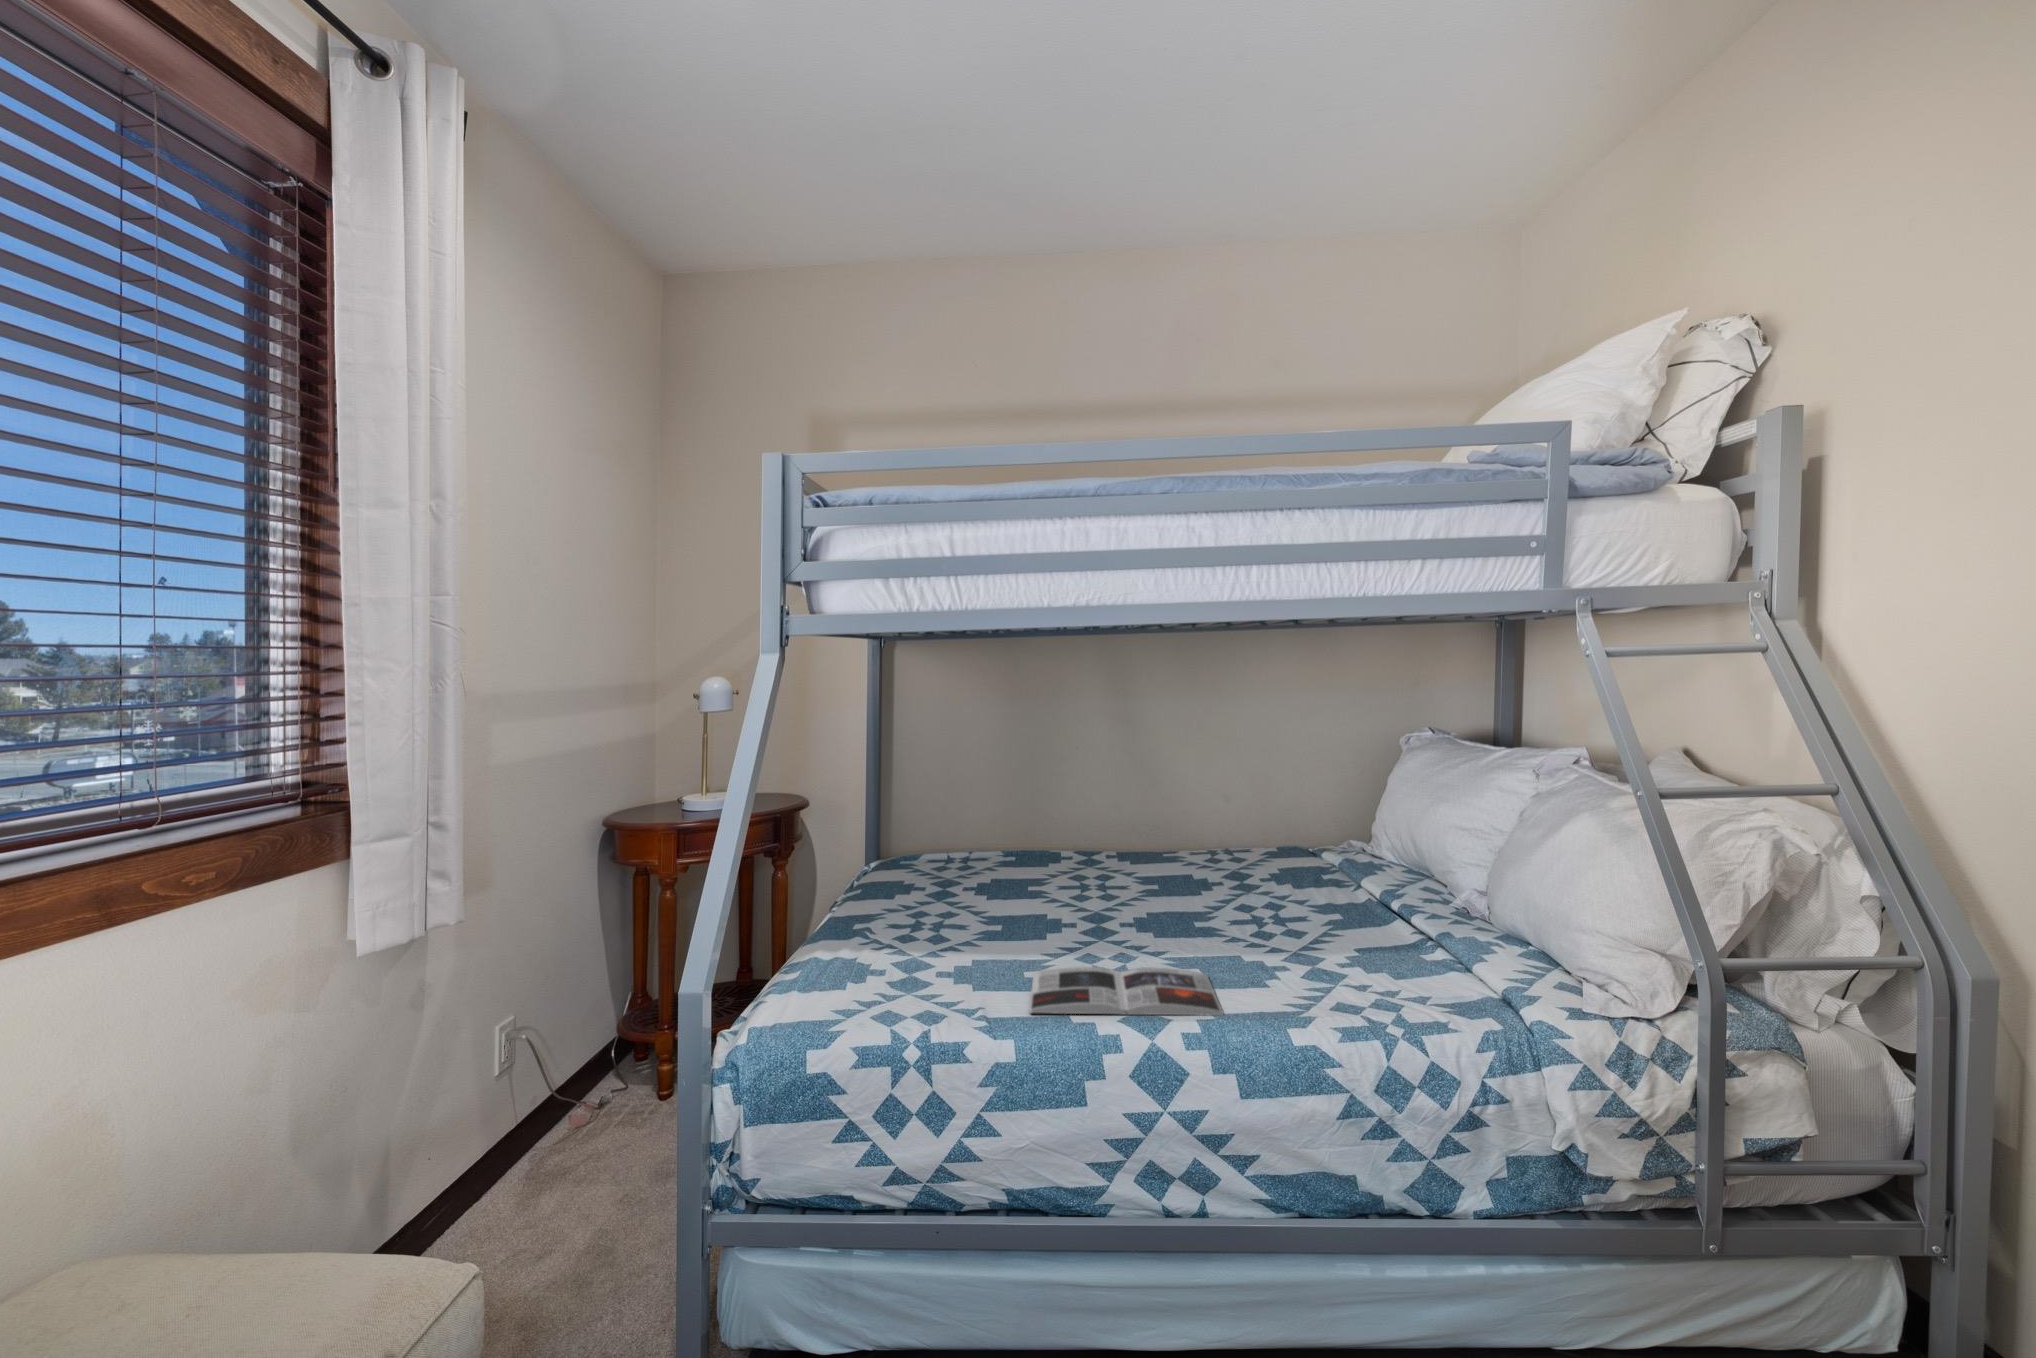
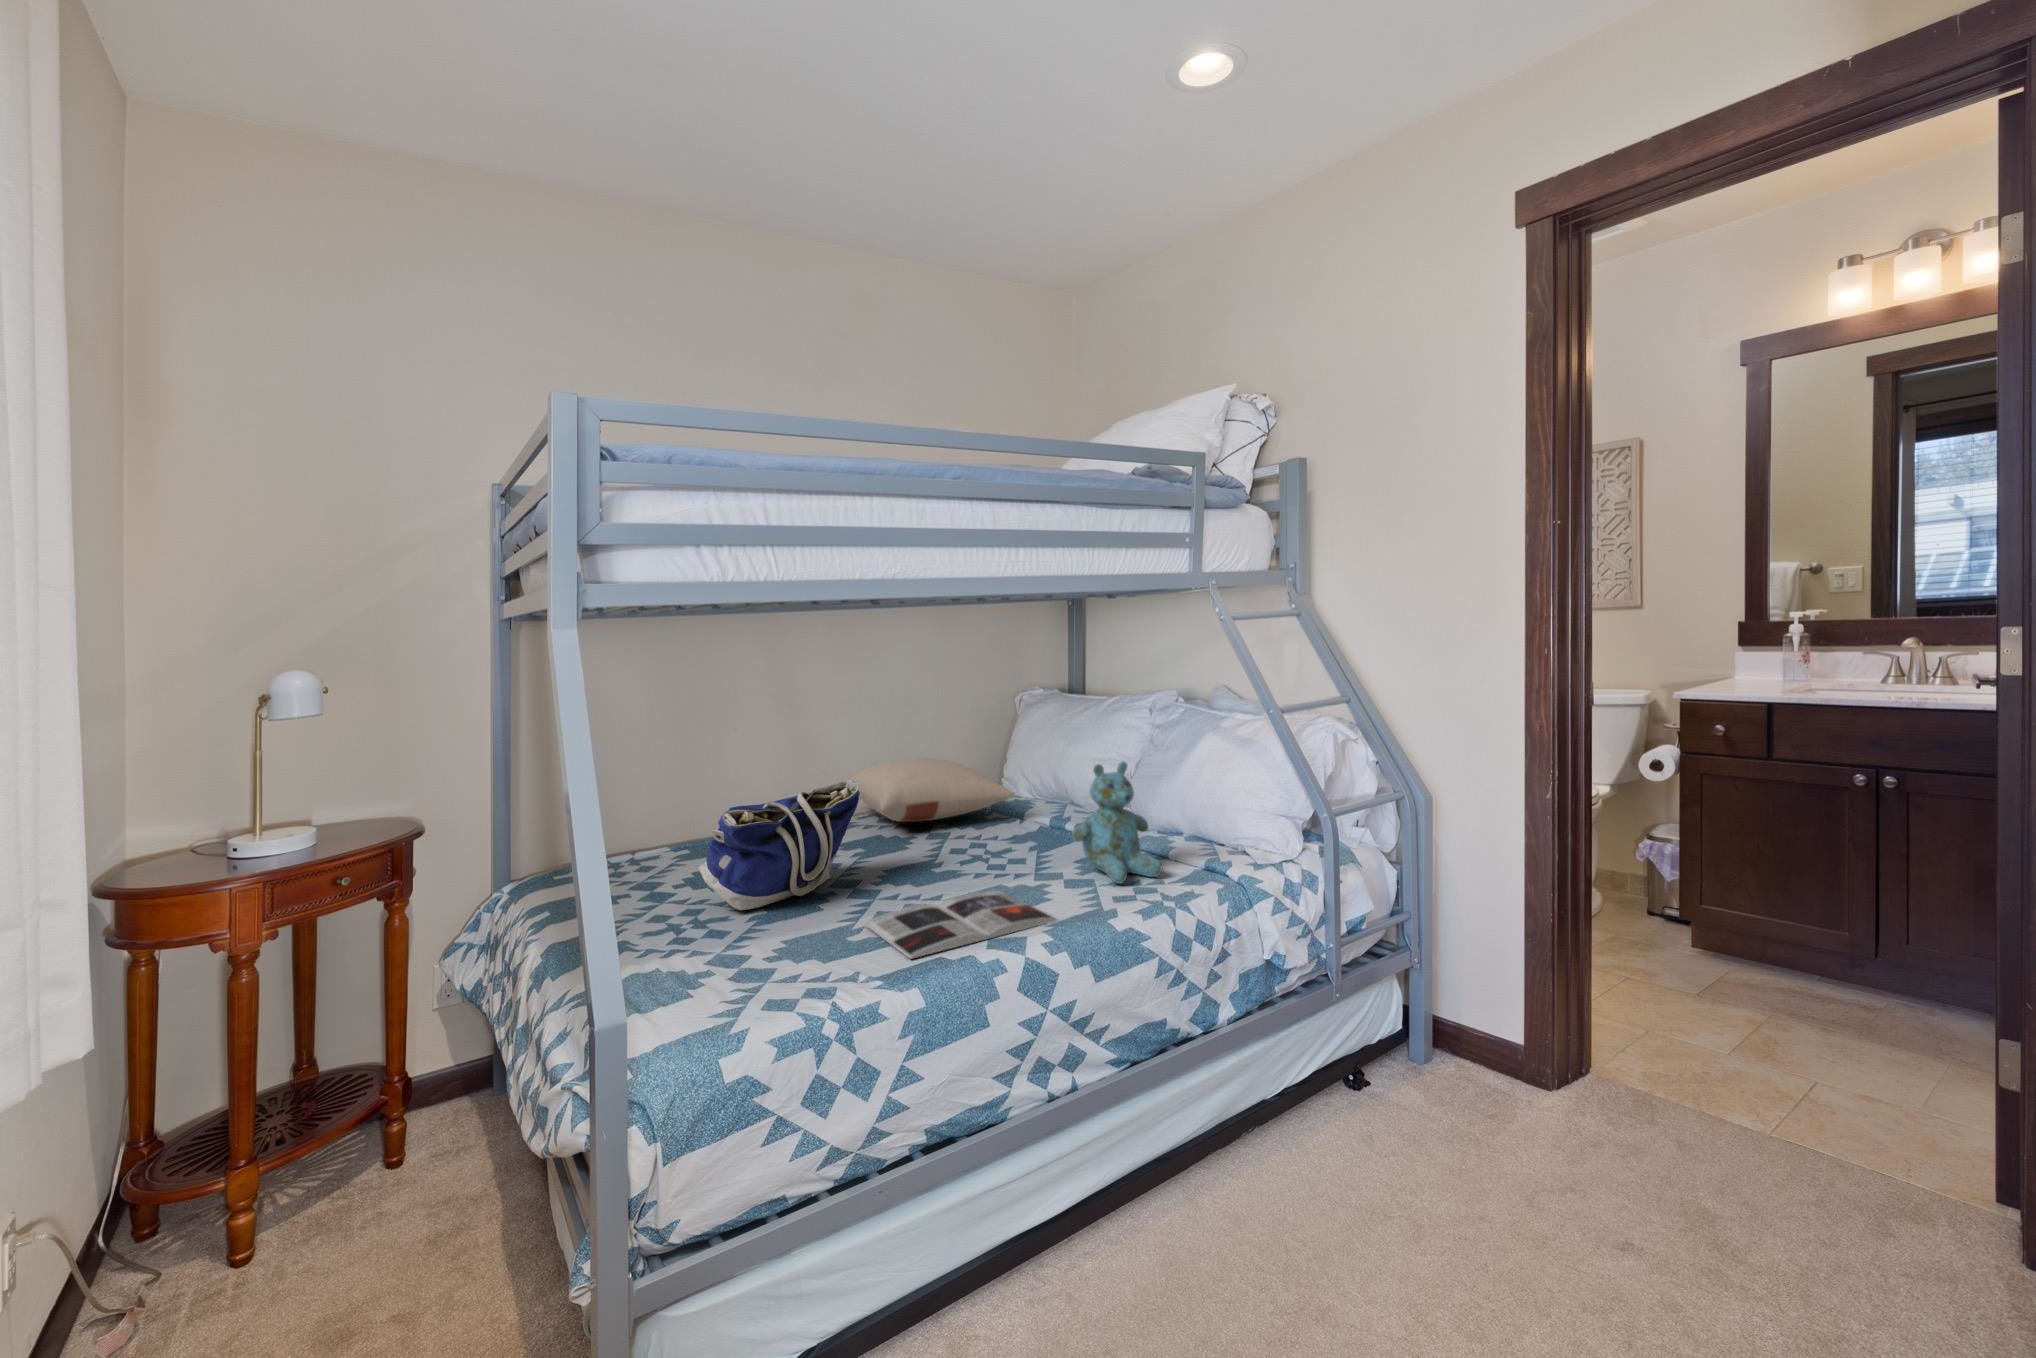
pillow: none [1162,817,1336,890] -> present [848,758,1015,822]
tote bag: none [924,826,1093,941] -> present [699,780,860,910]
stuffed bear: none [1309,840,1430,998] -> present [1072,762,1162,884]

